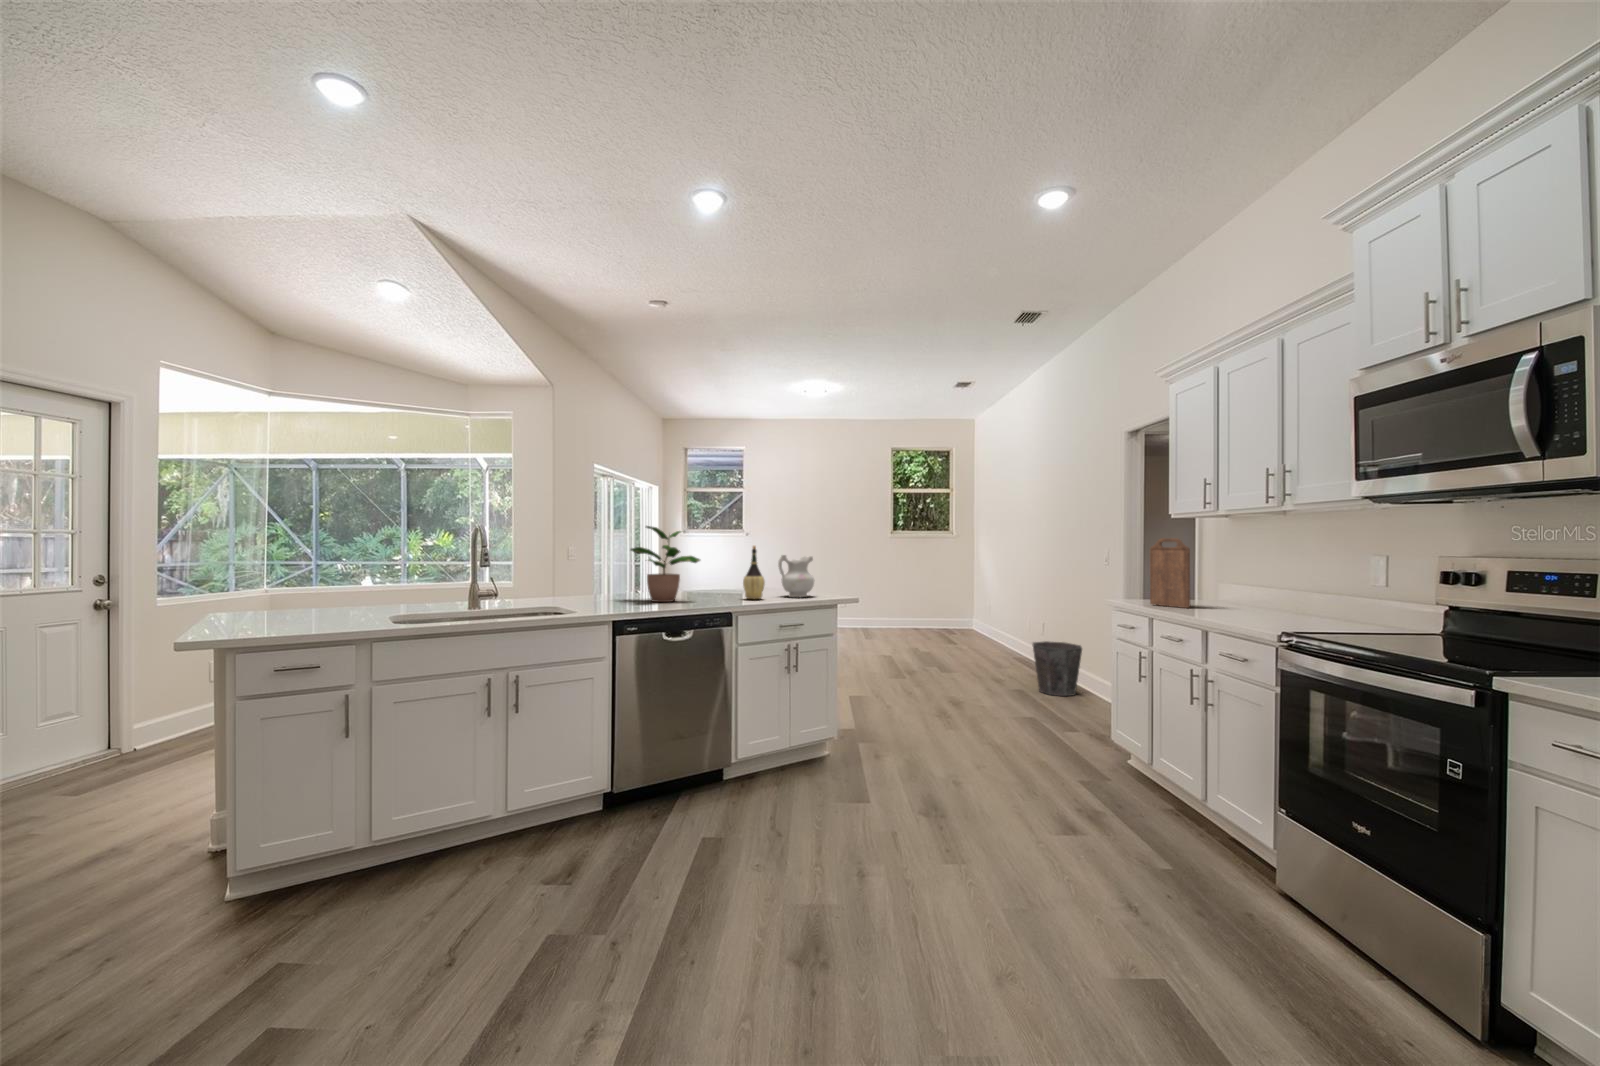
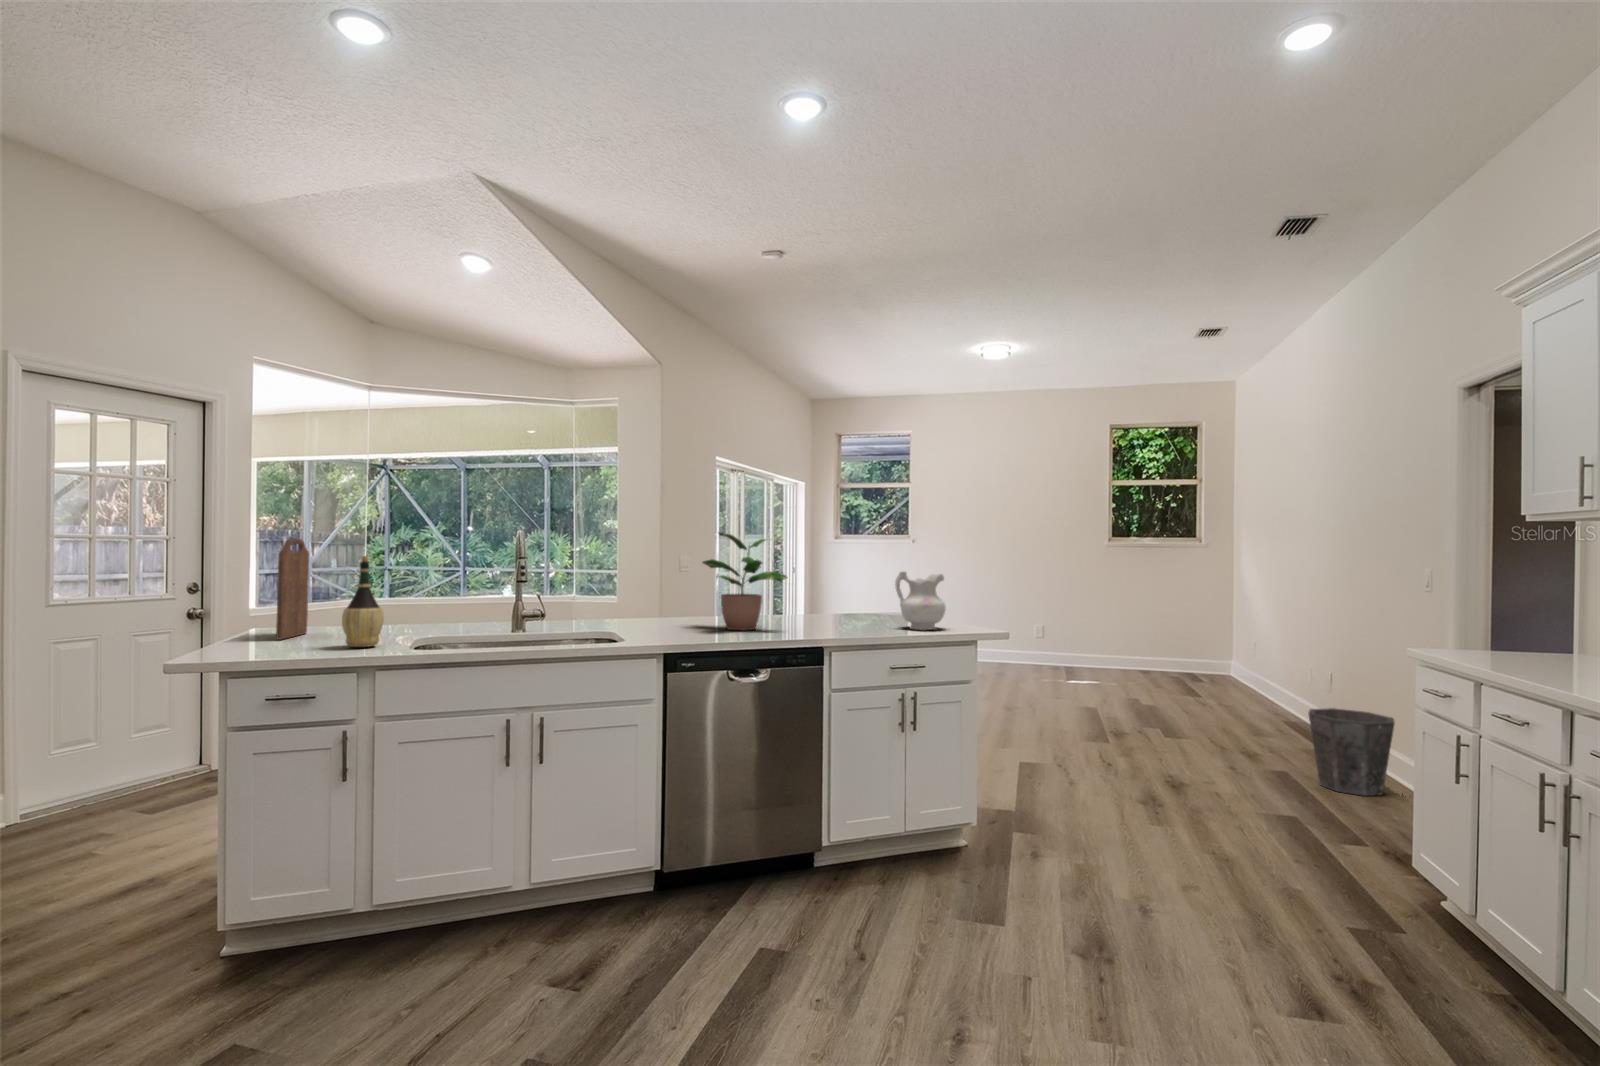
cutting board: present [1150,538,1190,608] -> present [276,539,309,640]
wine bottle: present [743,546,765,599] -> present [342,556,384,647]

